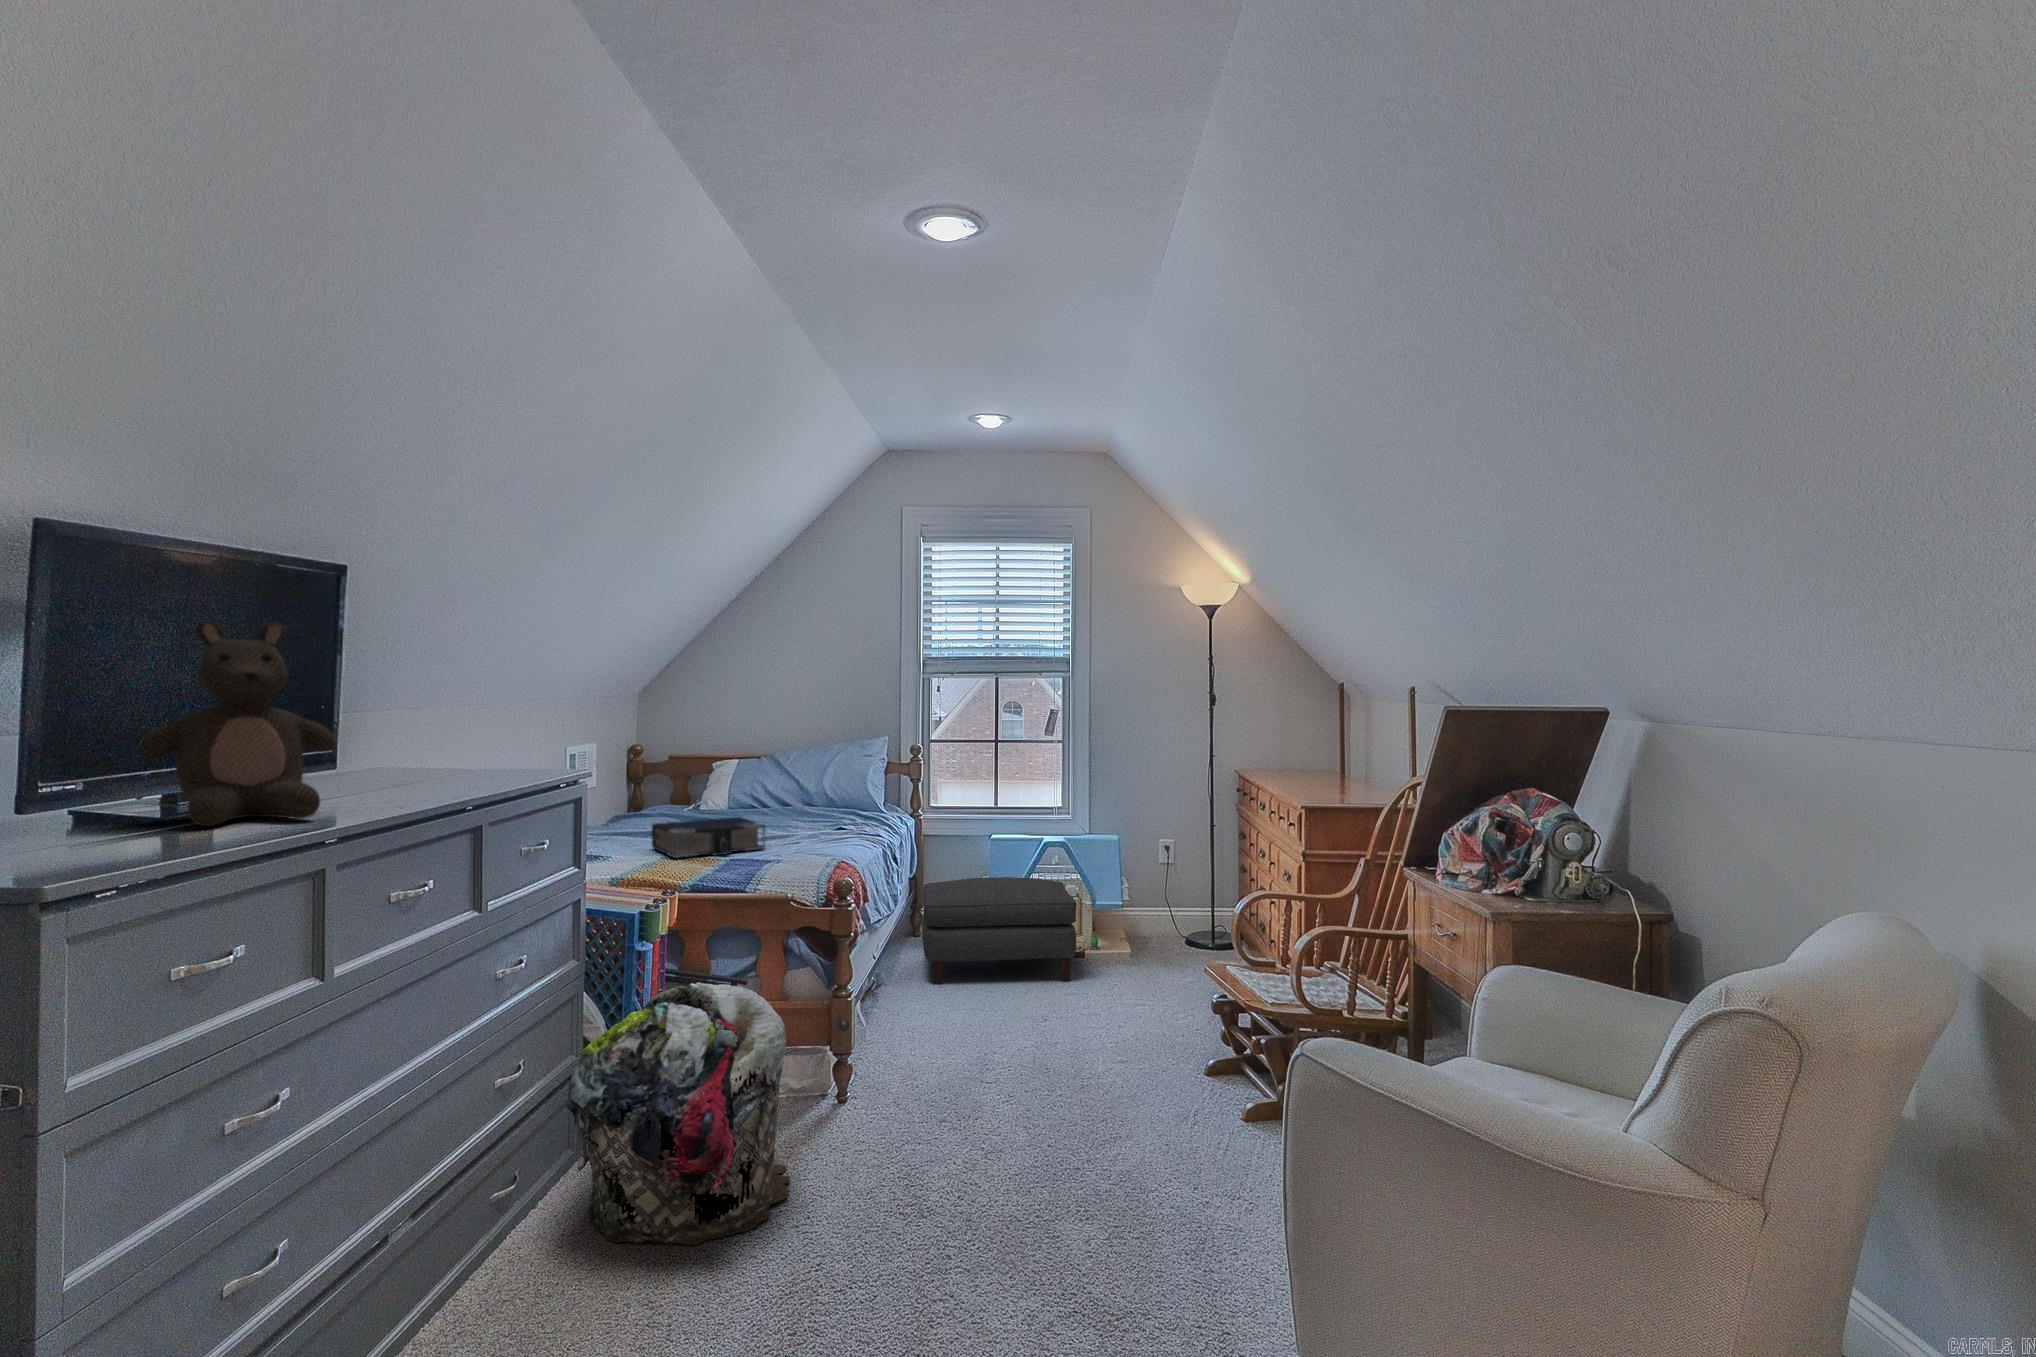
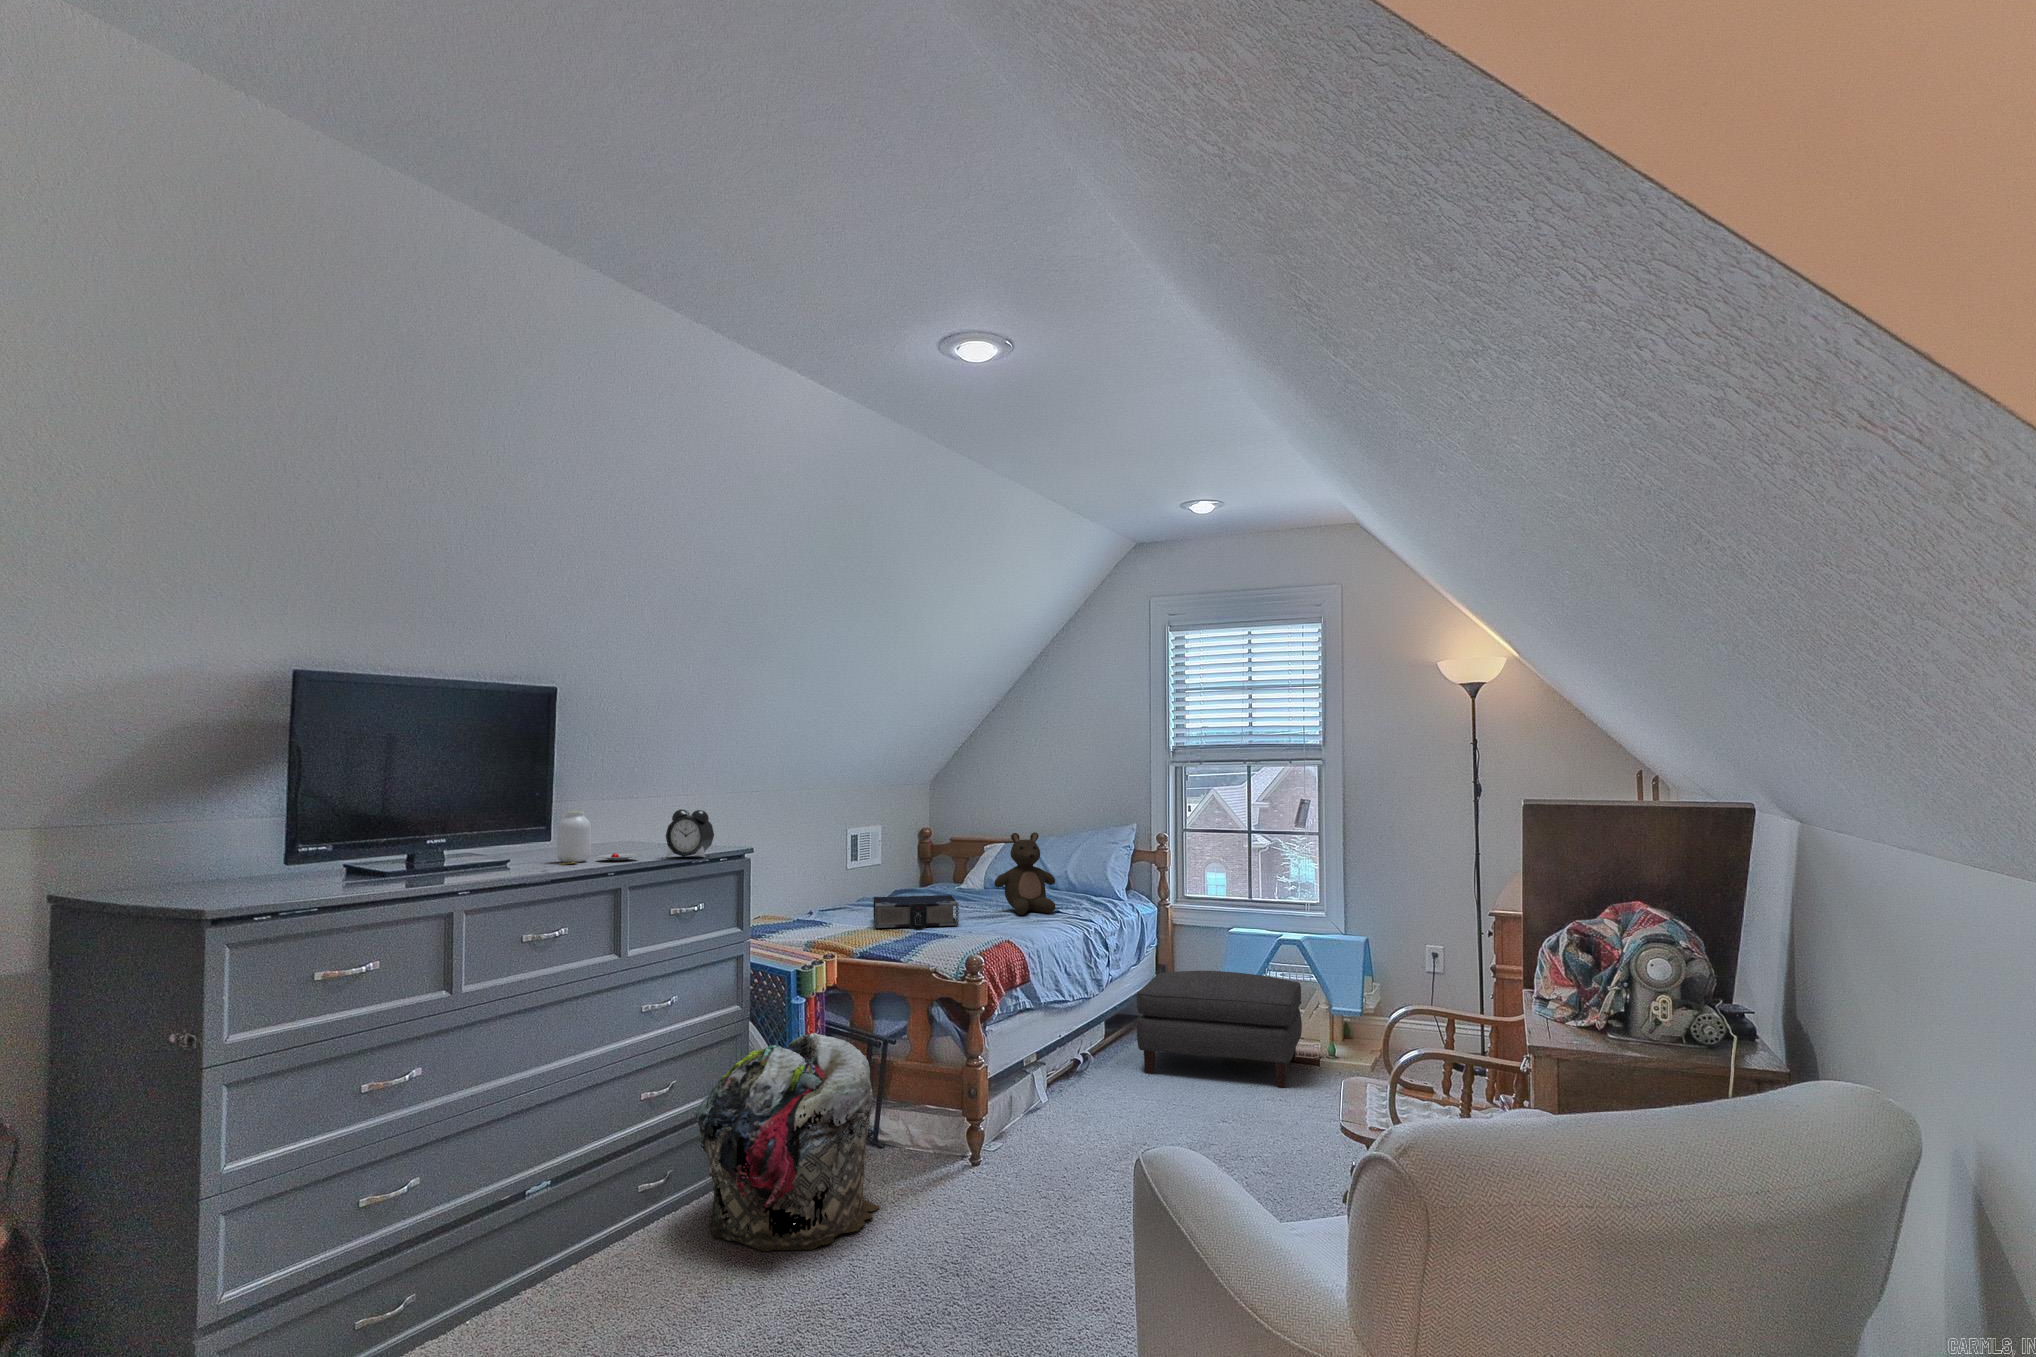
stuffed bear: present [139,621,336,826] -> present [994,832,1055,915]
alarm clock: none [509,721,571,782] -> present [666,809,714,857]
jar: none [370,724,493,798] -> present [557,811,639,865]

